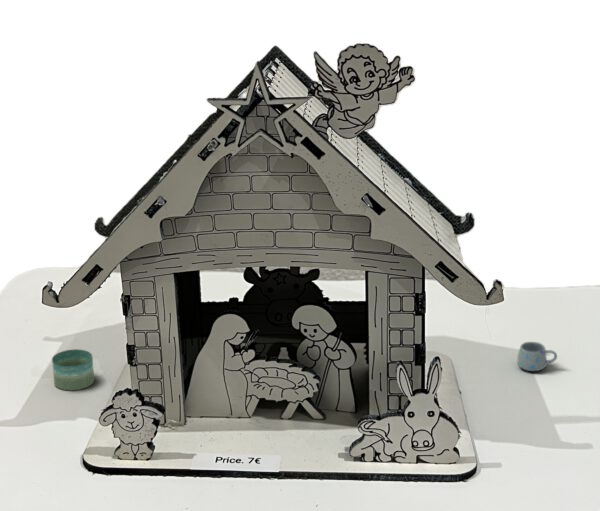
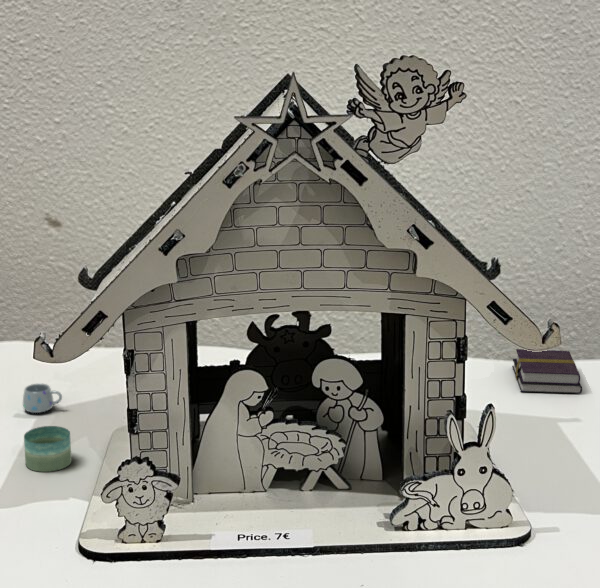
book: none [526,283,585,330] -> present [512,349,582,394]
mug: present [517,342,557,371] -> present [23,384,62,413]

